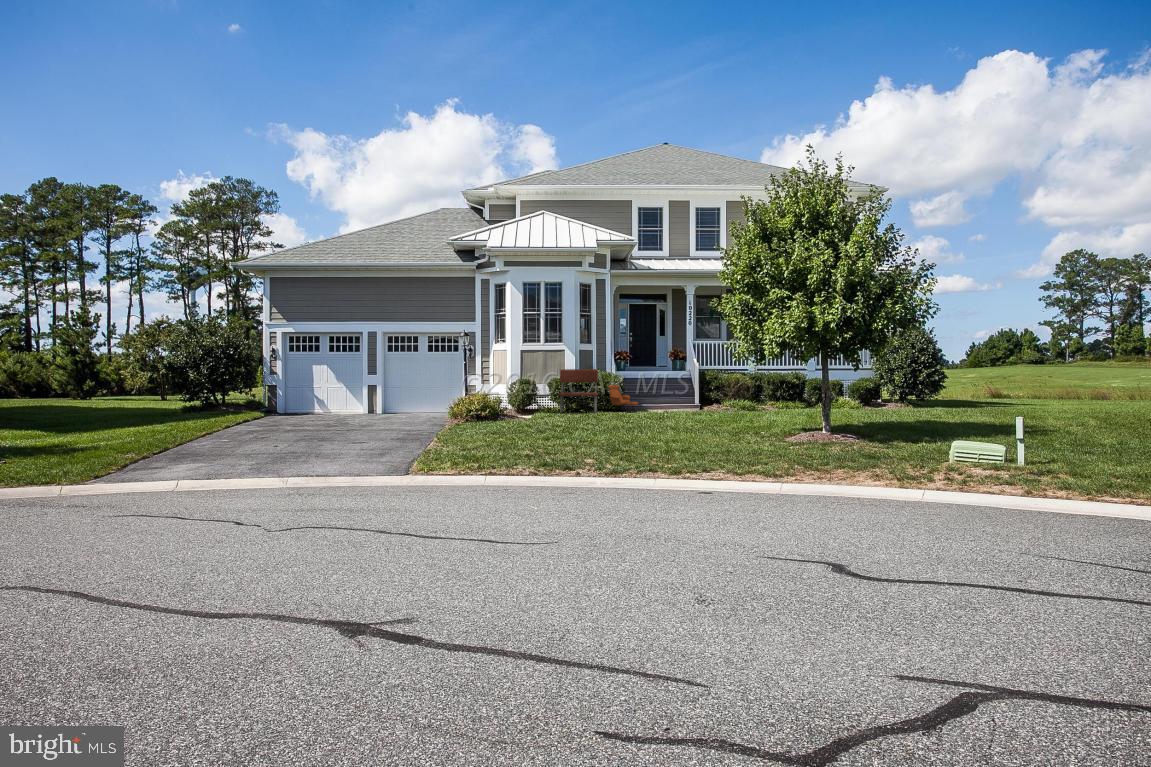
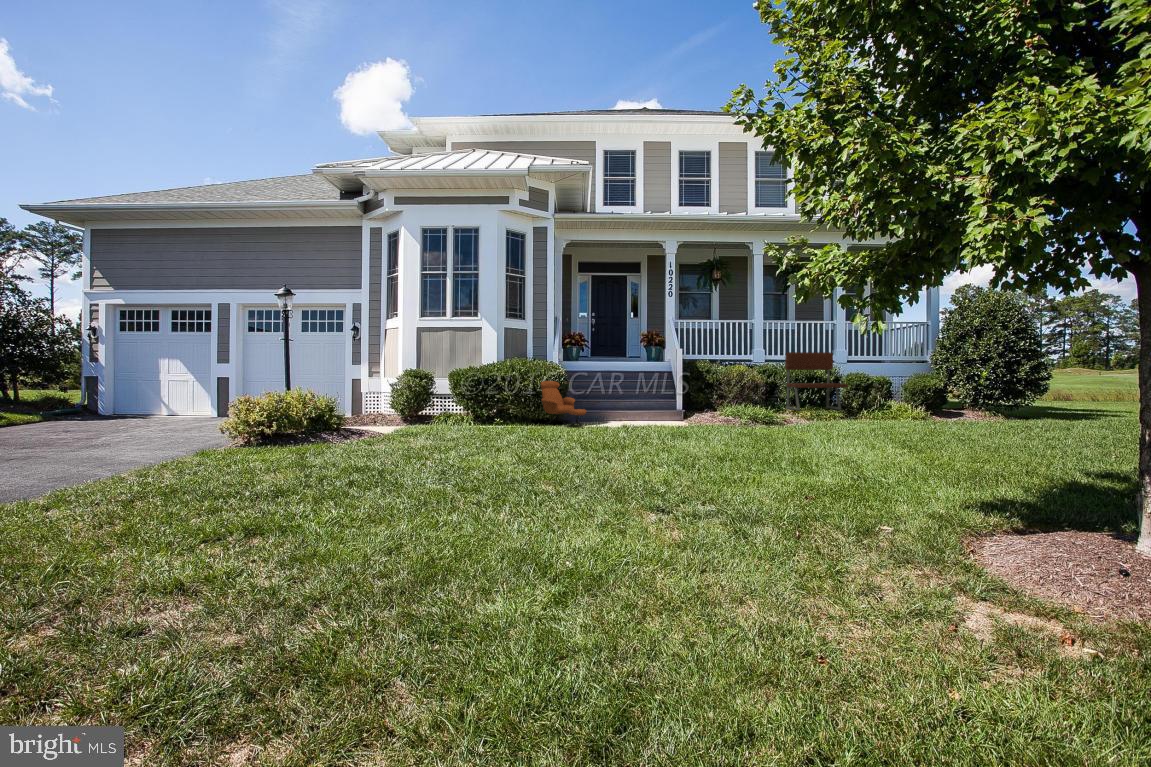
bench: present [559,369,598,413] -> present [785,352,848,410]

